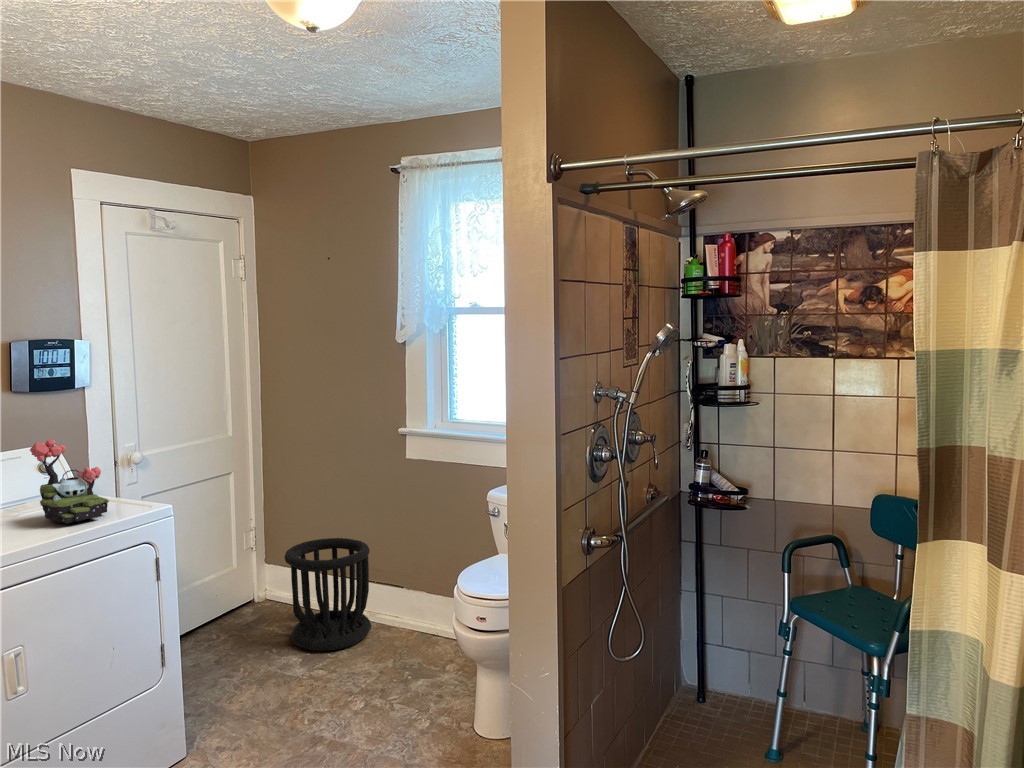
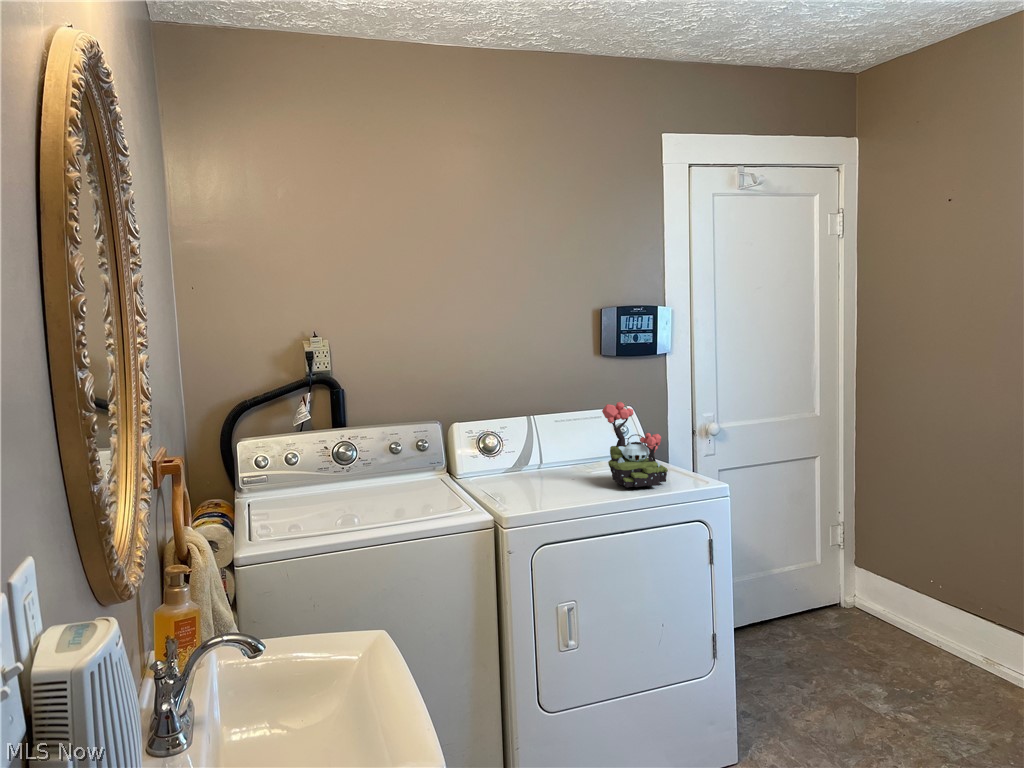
wastebasket: present [284,538,371,651] -> none [871,552,992,699]

